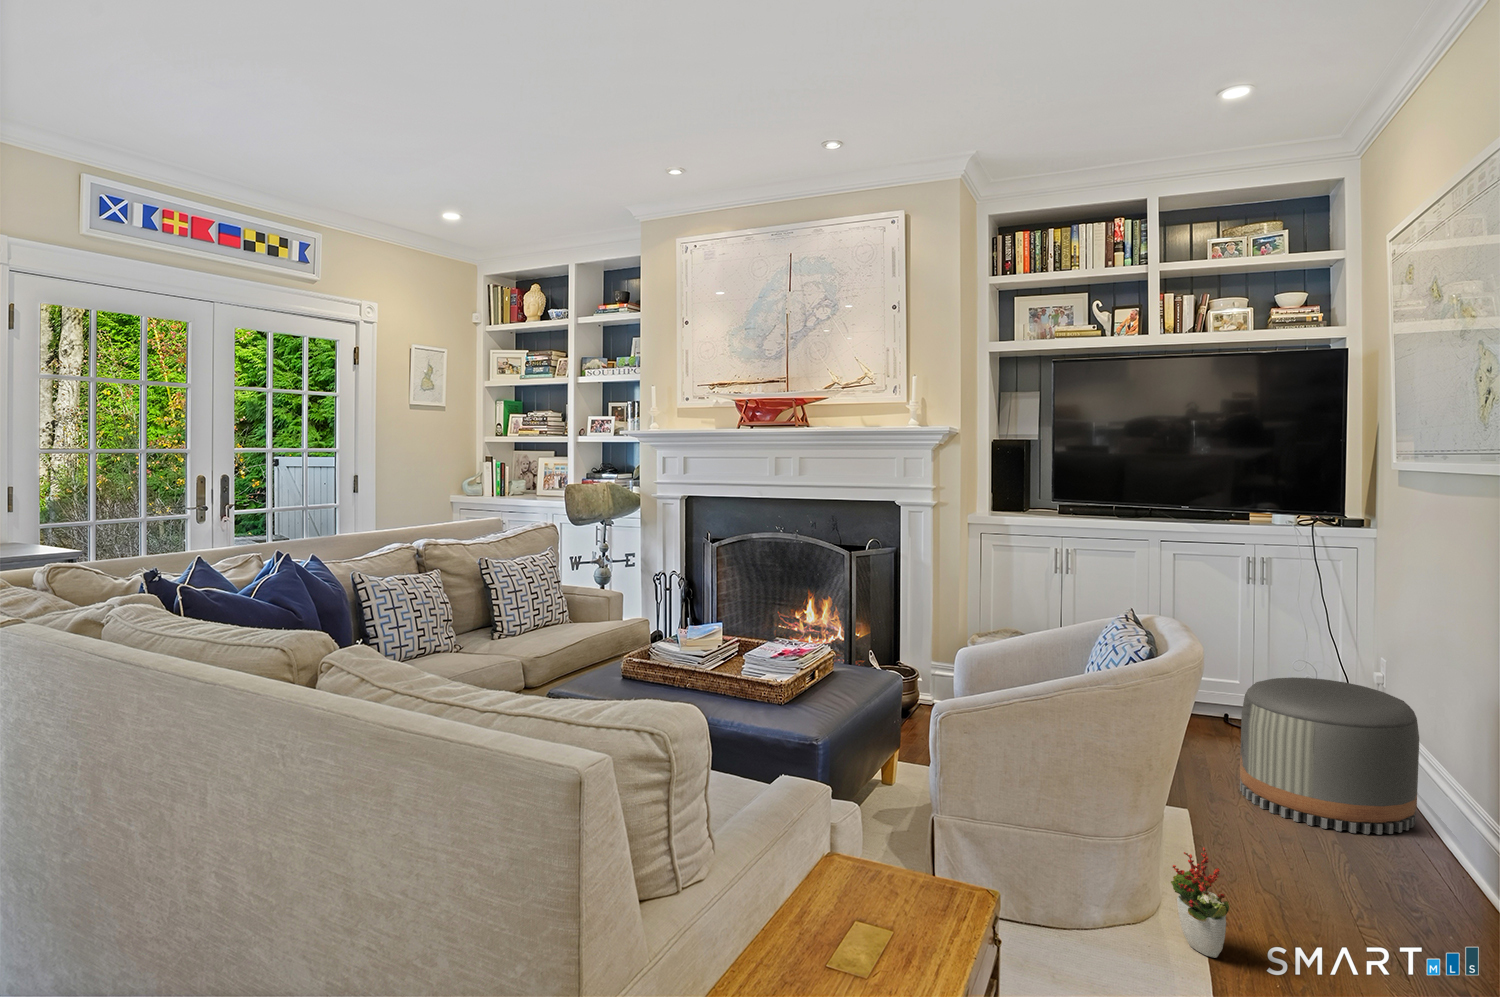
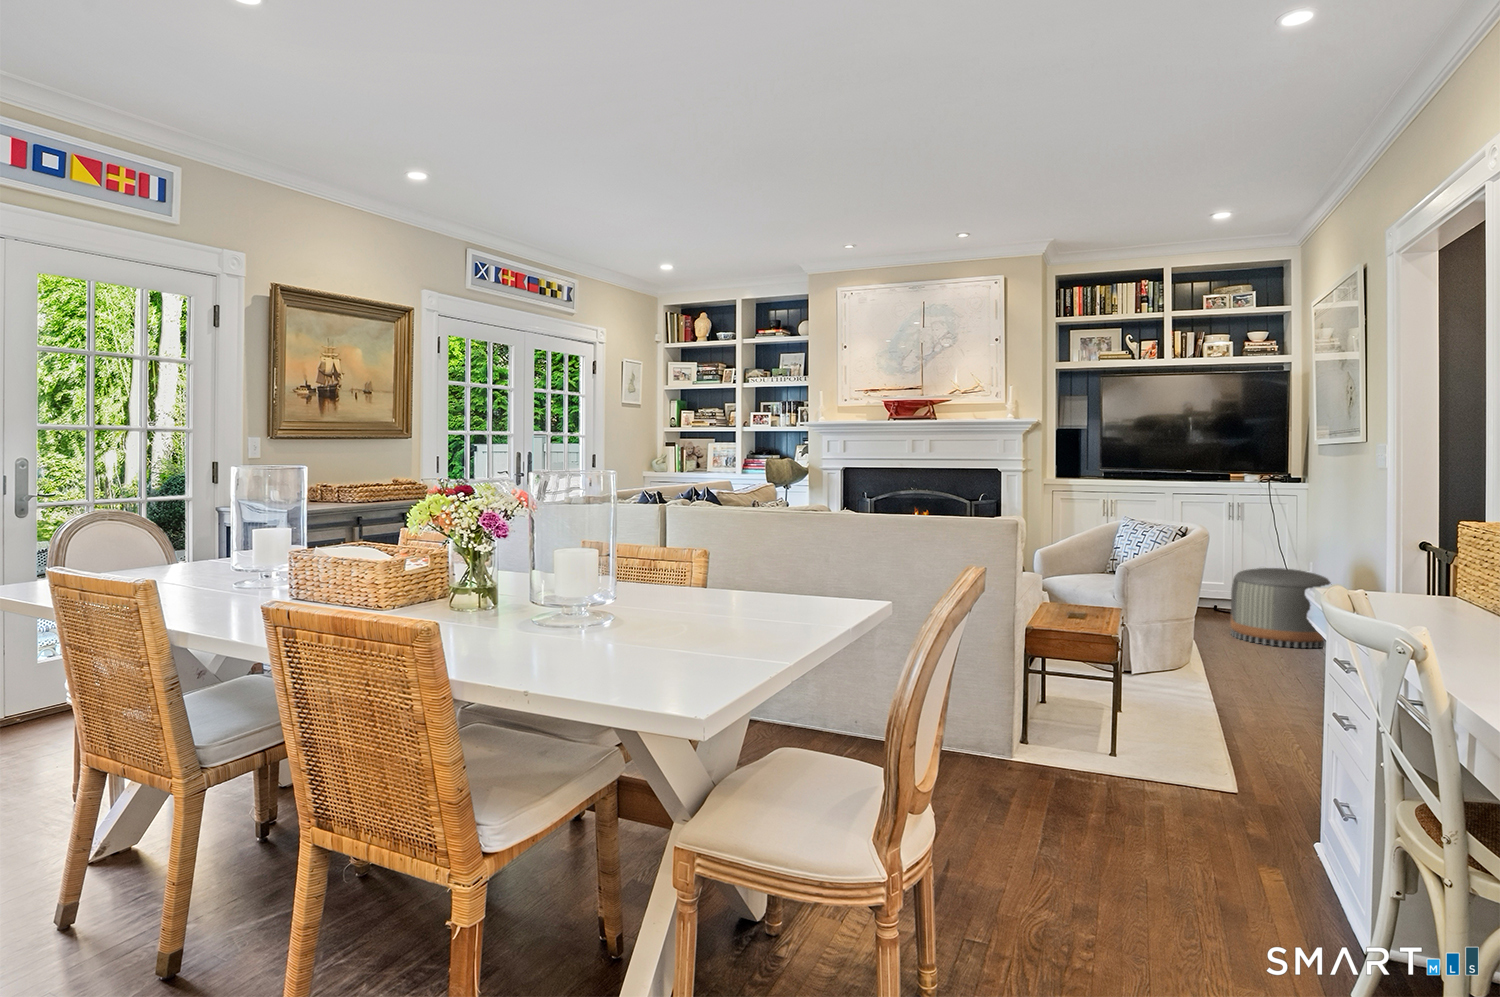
decorative plant: present [1171,848,1229,958] -> none [1206,630,1236,682]

